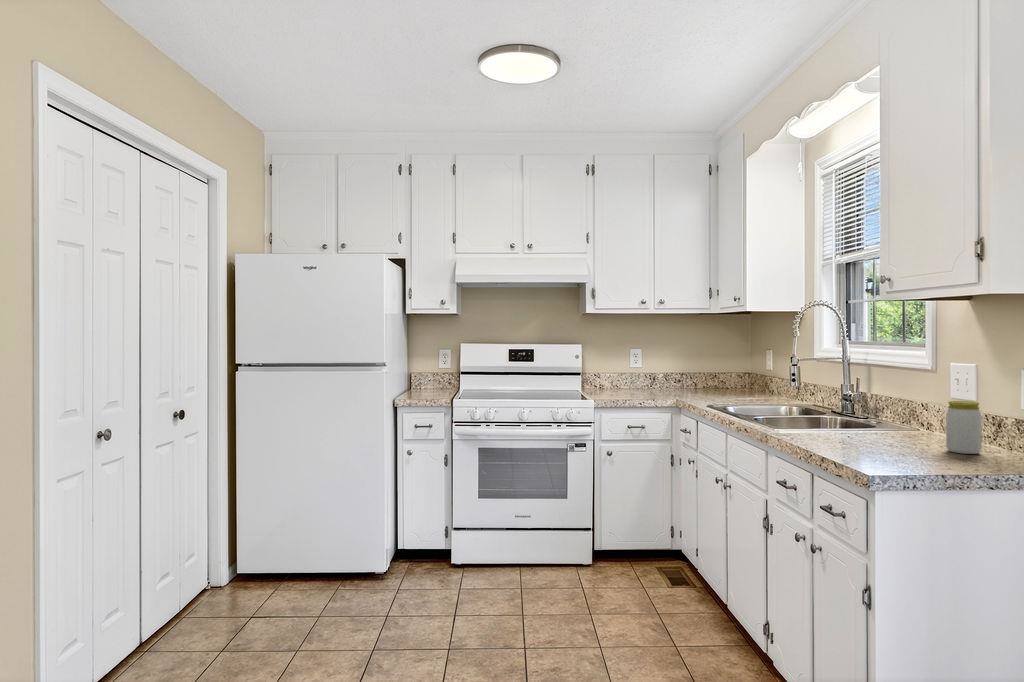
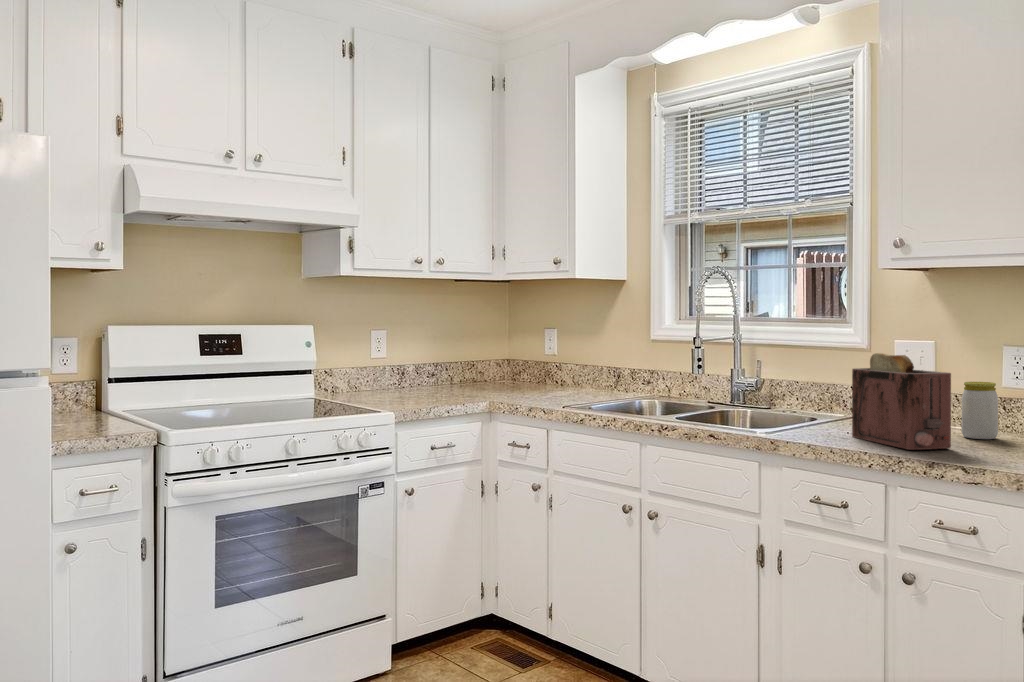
toaster: none [838,371,884,453] -> present [852,353,951,450]

